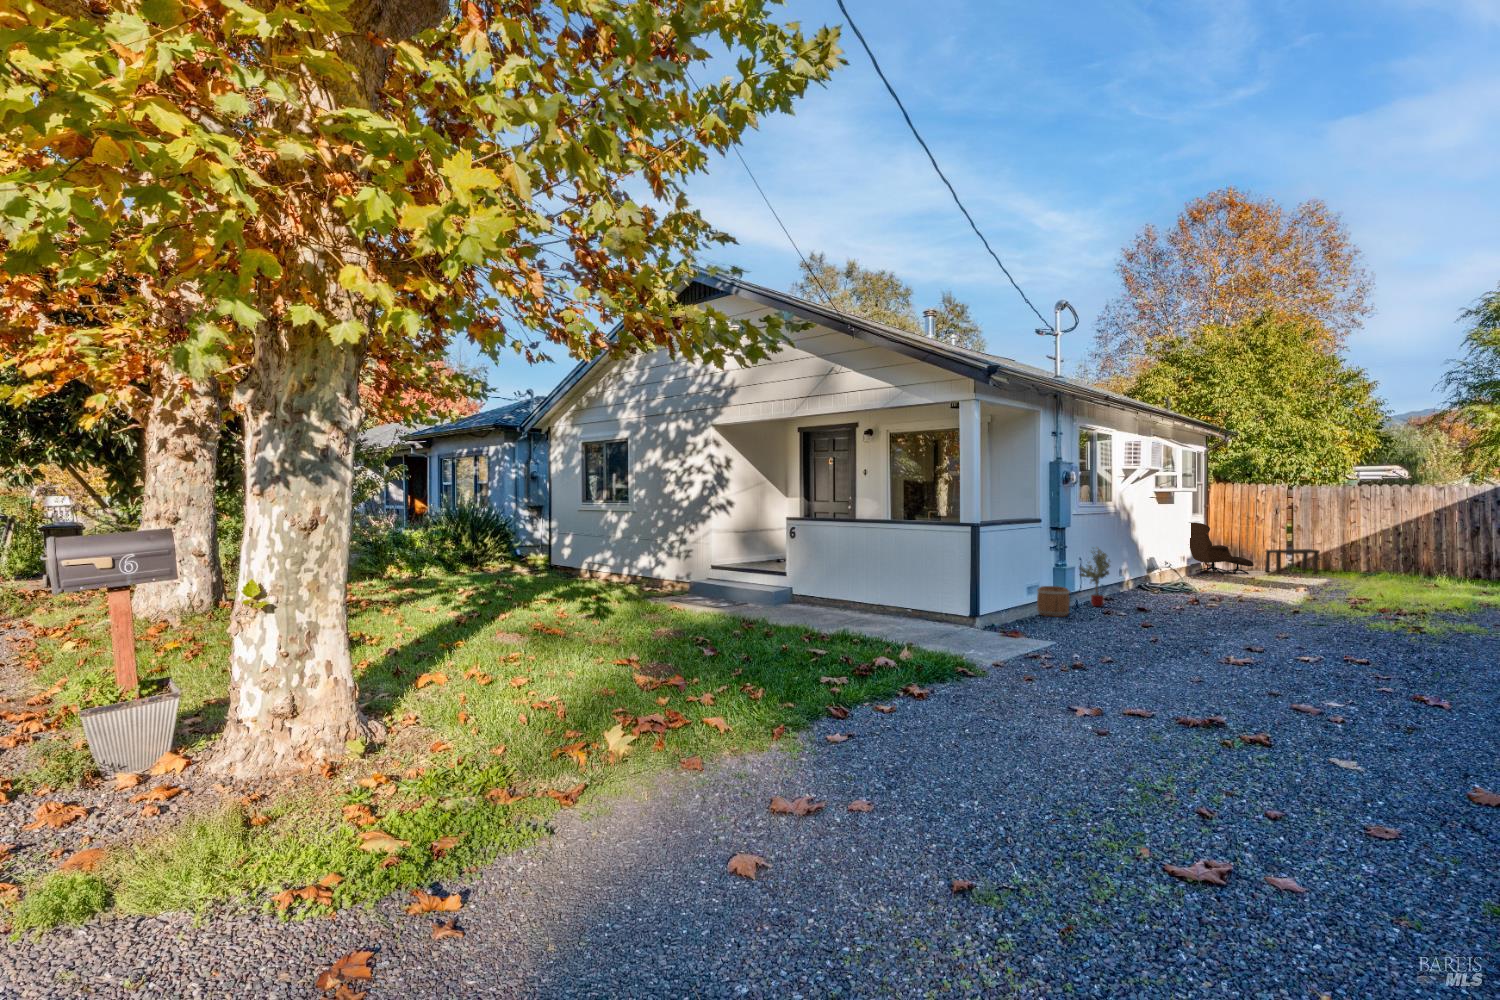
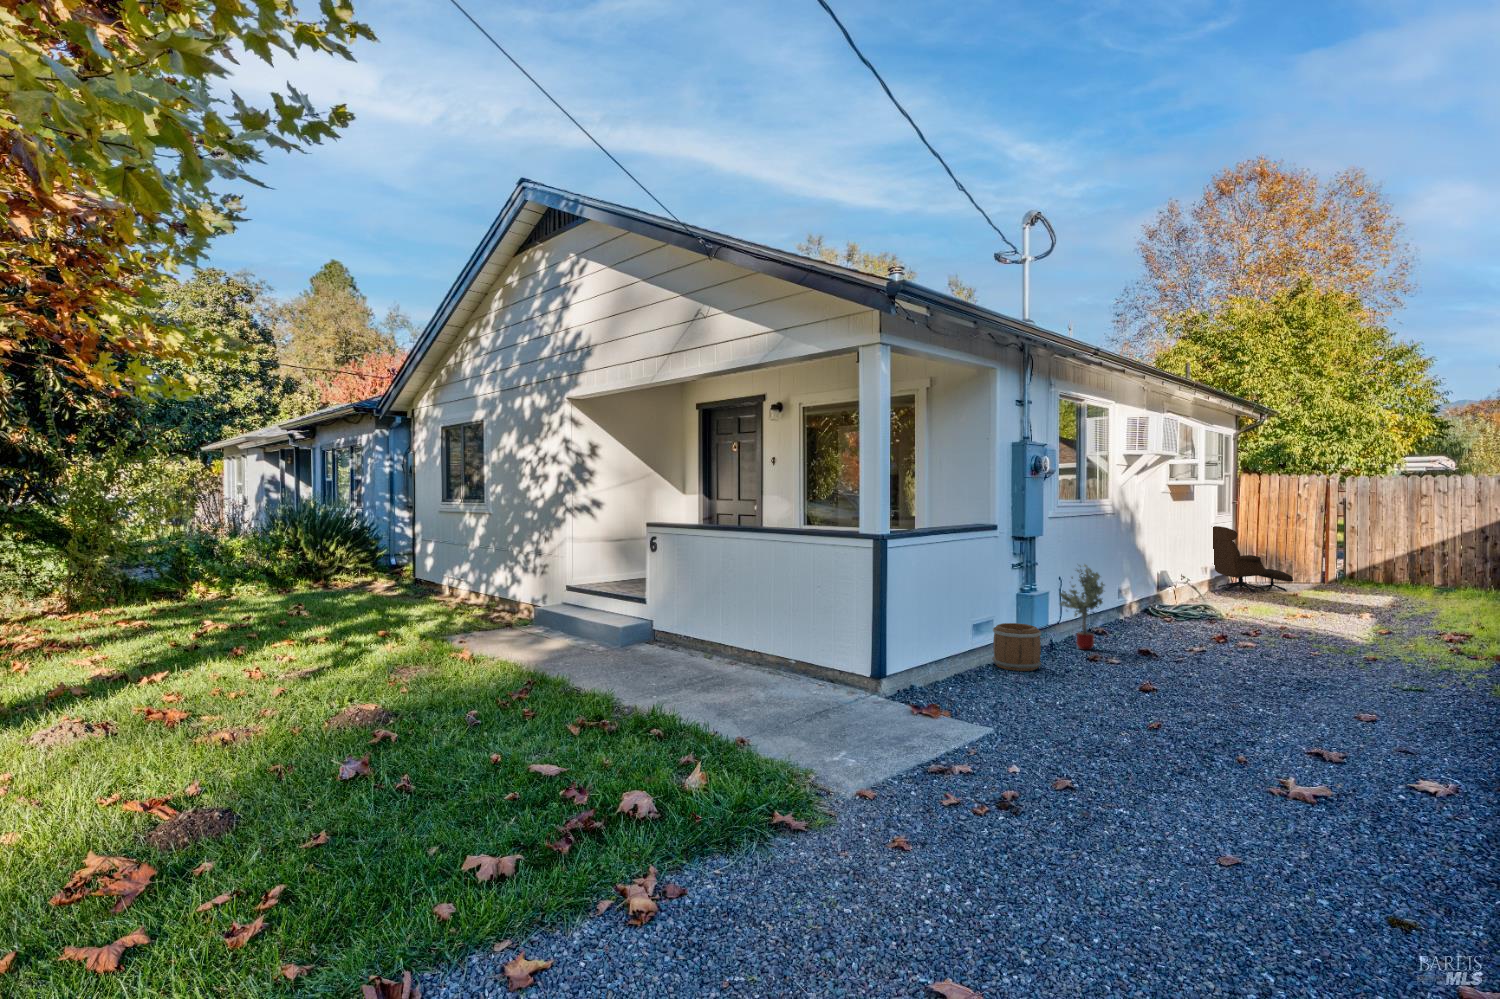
bench: present [1265,549,1320,574] -> none [1307,559,1378,591]

